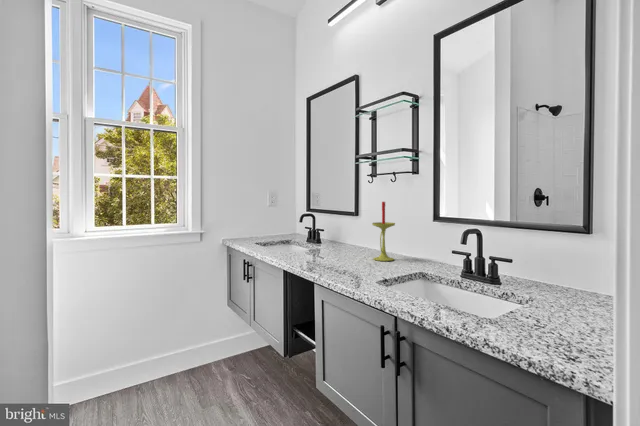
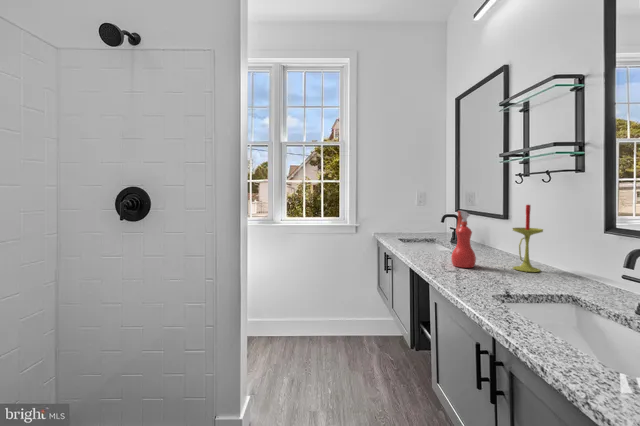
spray bottle: none [324,208,346,263] -> present [451,211,476,268]

